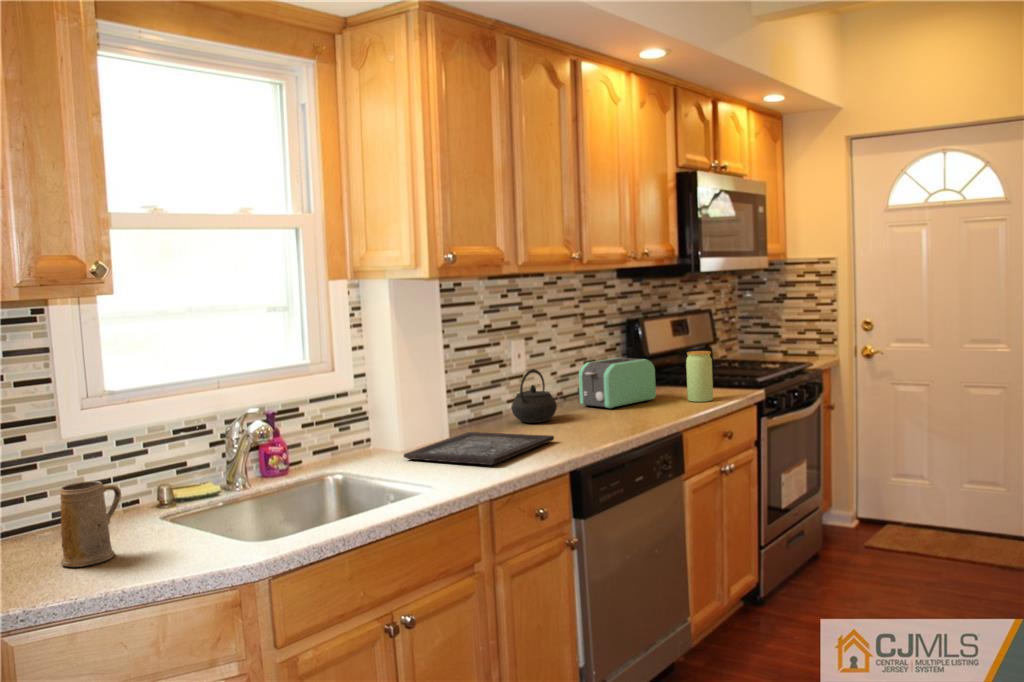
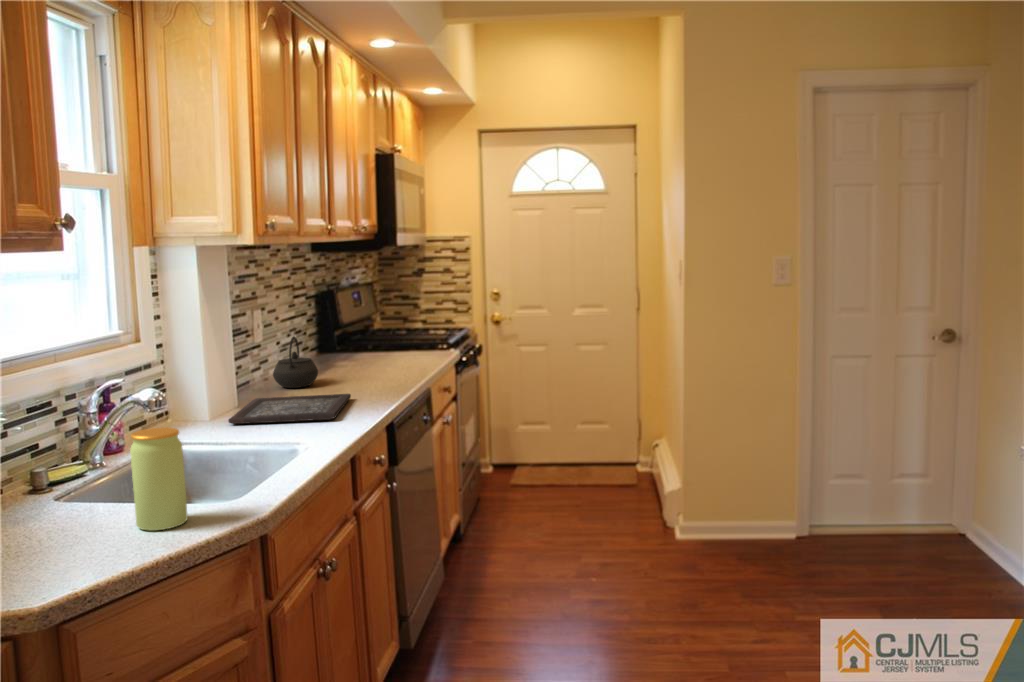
jar: present [686,351,713,402] -> present [130,427,188,531]
toaster: present [579,358,656,409] -> none [316,325,380,372]
mug: present [59,481,121,567] -> none [30,451,89,540]

